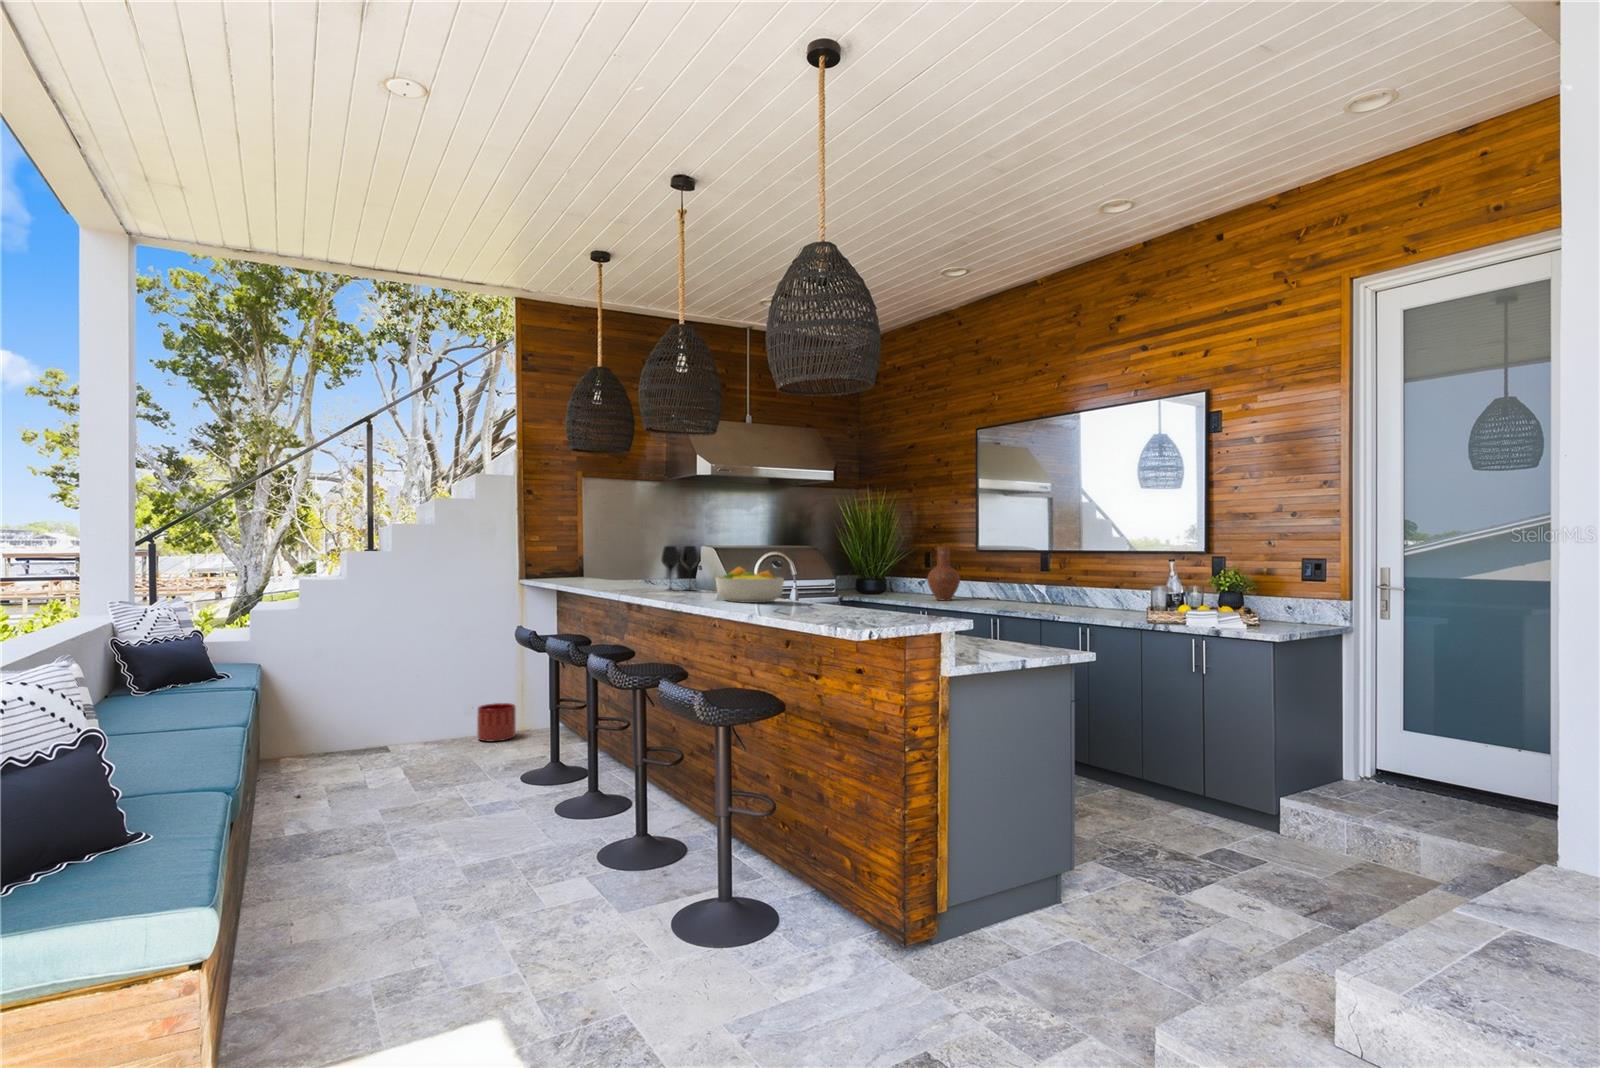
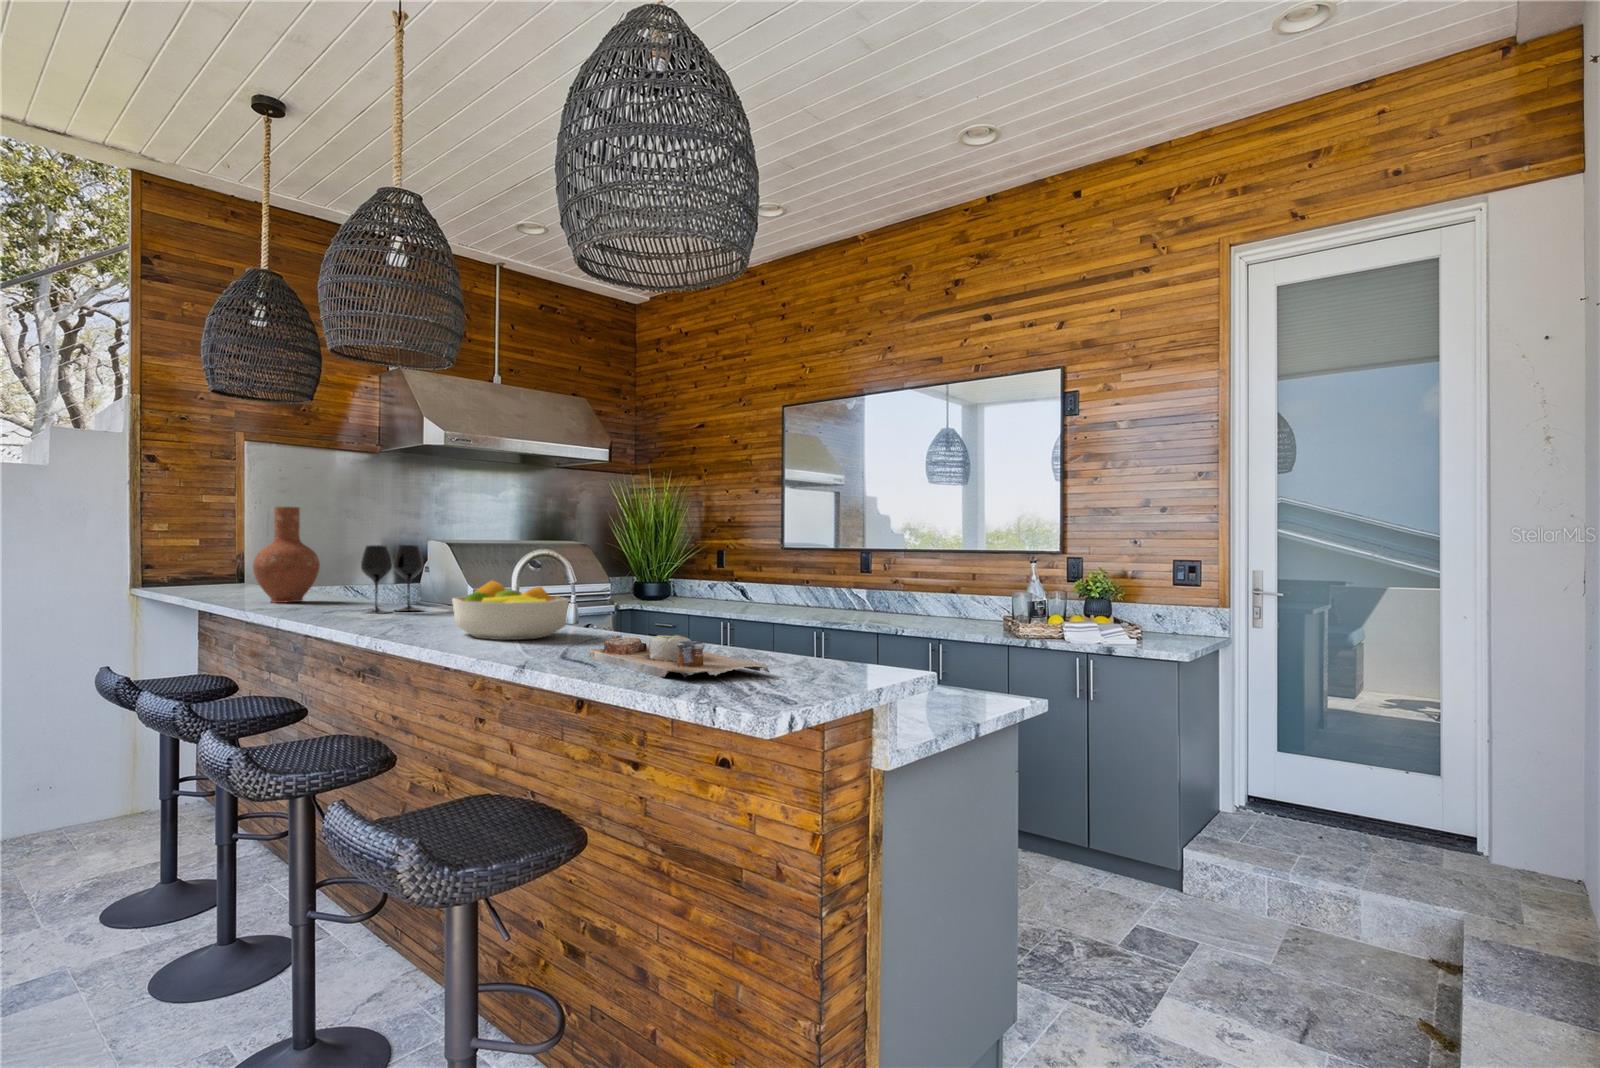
vase: present [927,546,960,600] -> present [253,507,320,603]
cutting board: none [789,595,886,617] -> present [589,635,770,678]
planter: present [477,703,516,742] -> none [52,777,124,841]

